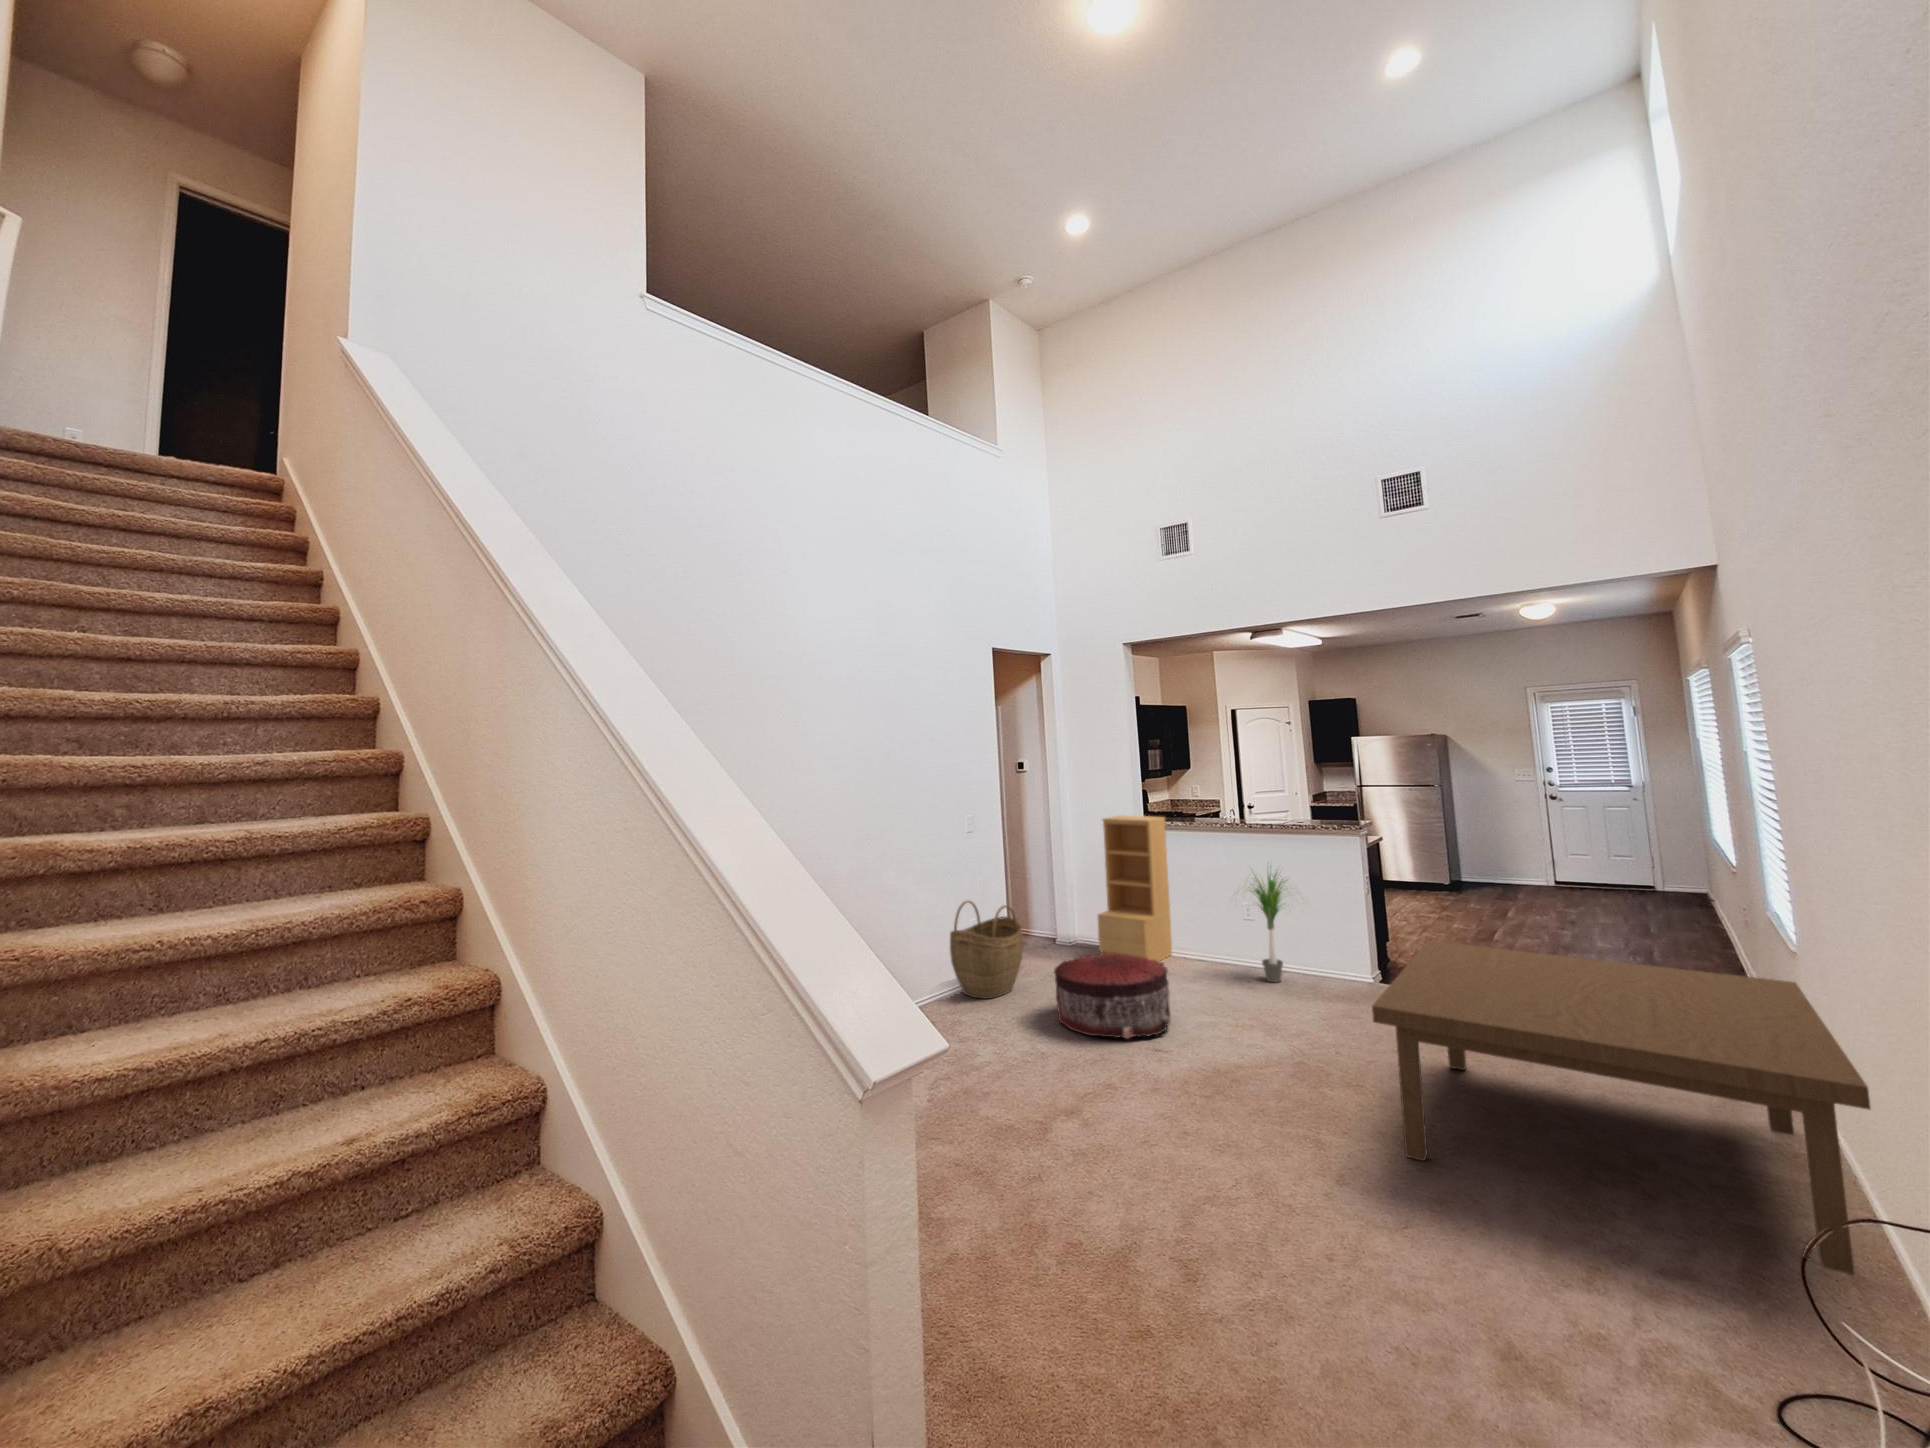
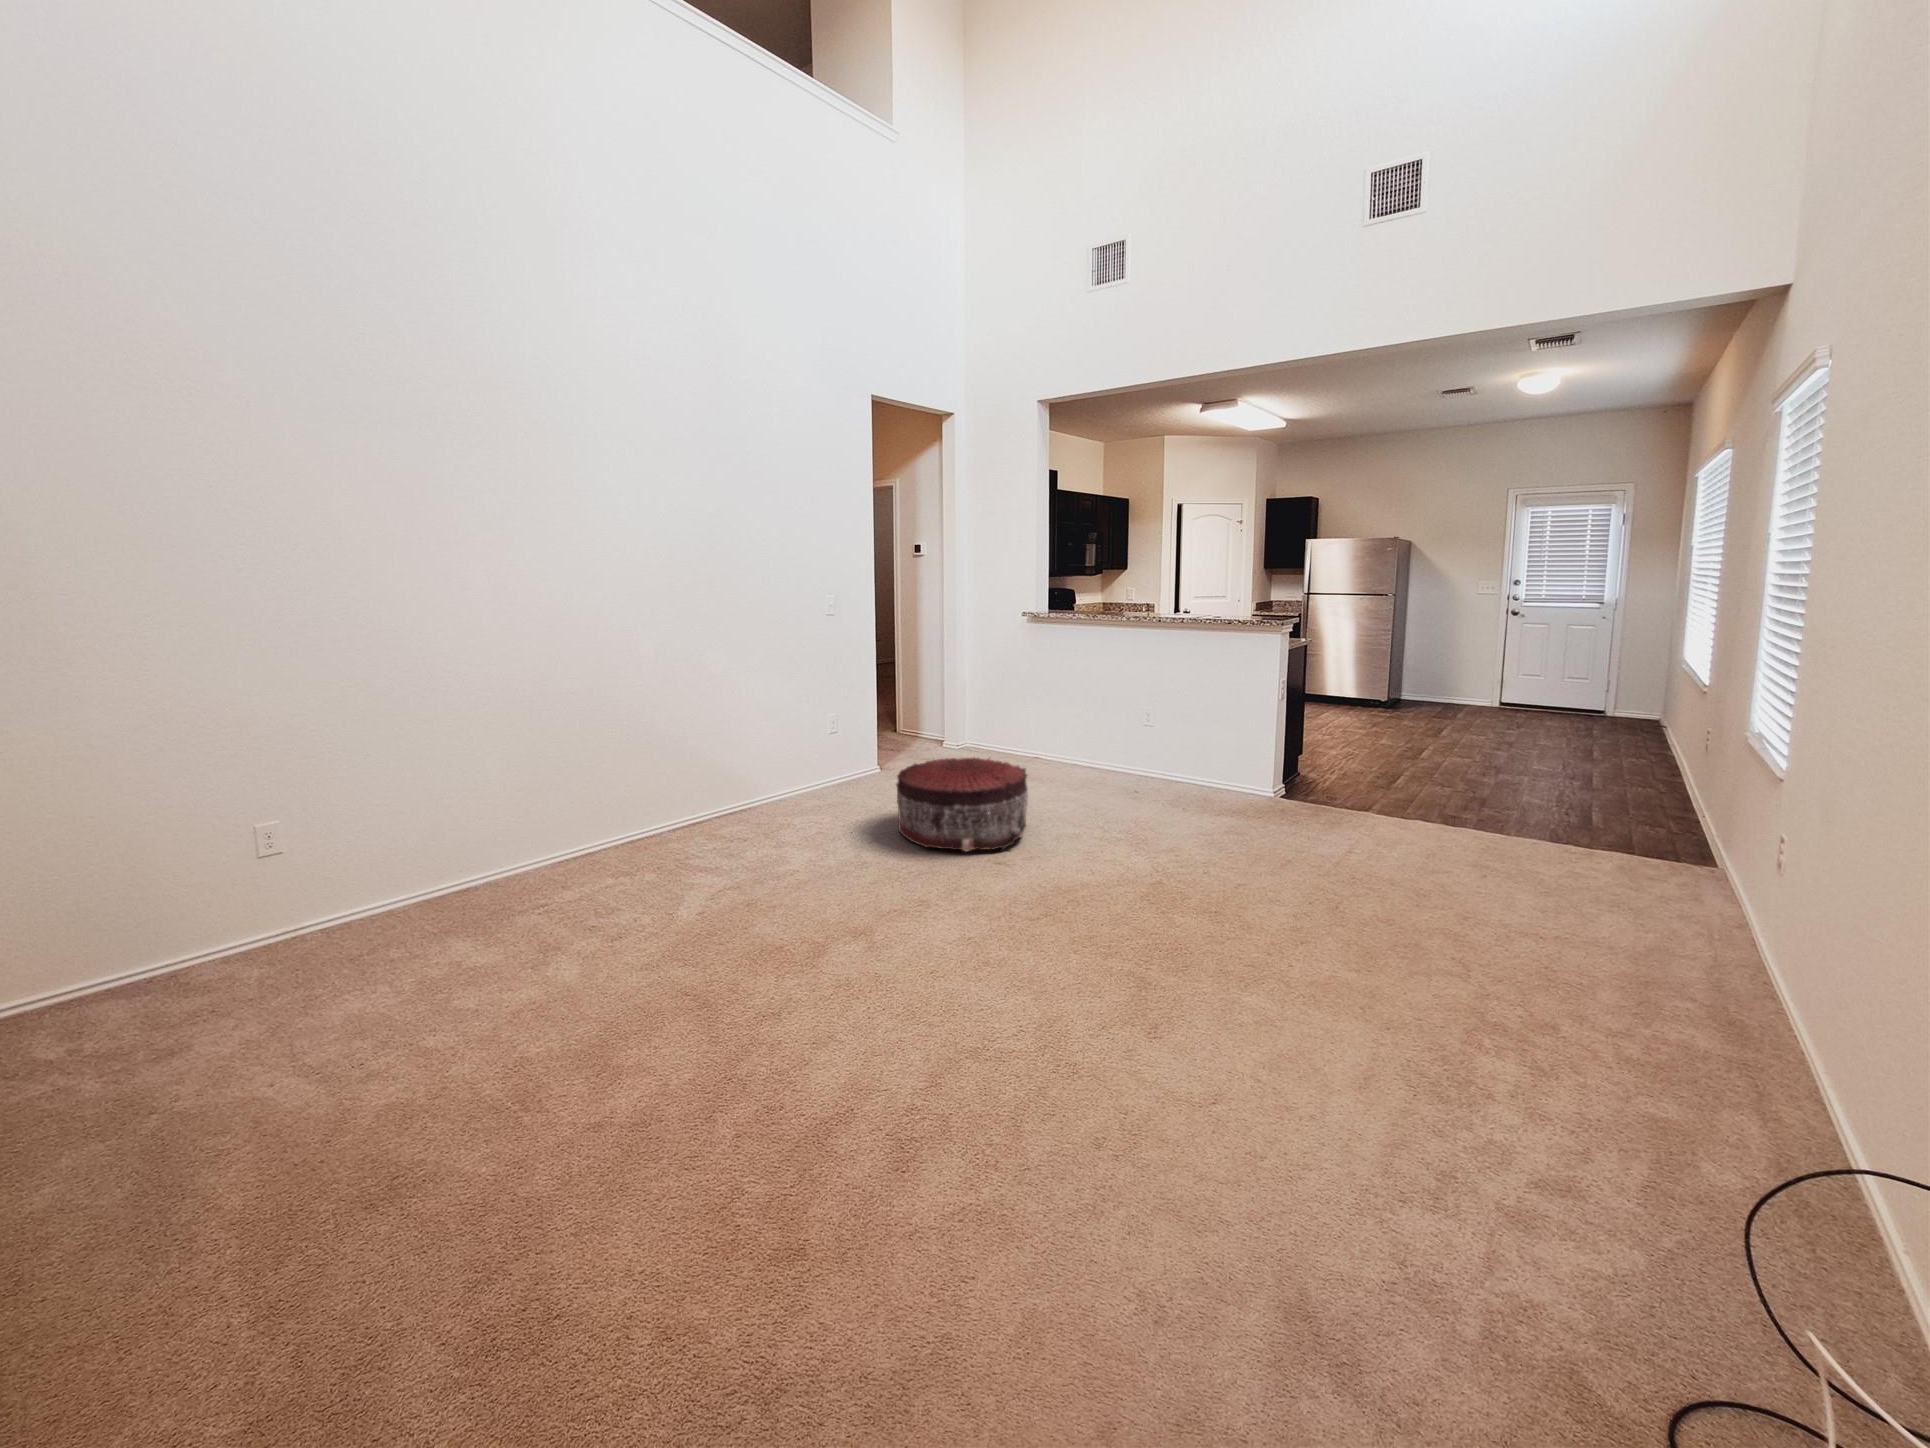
bookshelf: present [1098,816,1172,962] -> none [981,608,1069,774]
potted plant: present [1246,870,1288,982] -> none [1121,656,1216,795]
woven basket: present [950,901,1023,999] -> none [794,694,881,803]
coffee table: present [1372,941,1871,1275] -> none [1224,751,1900,1198]

